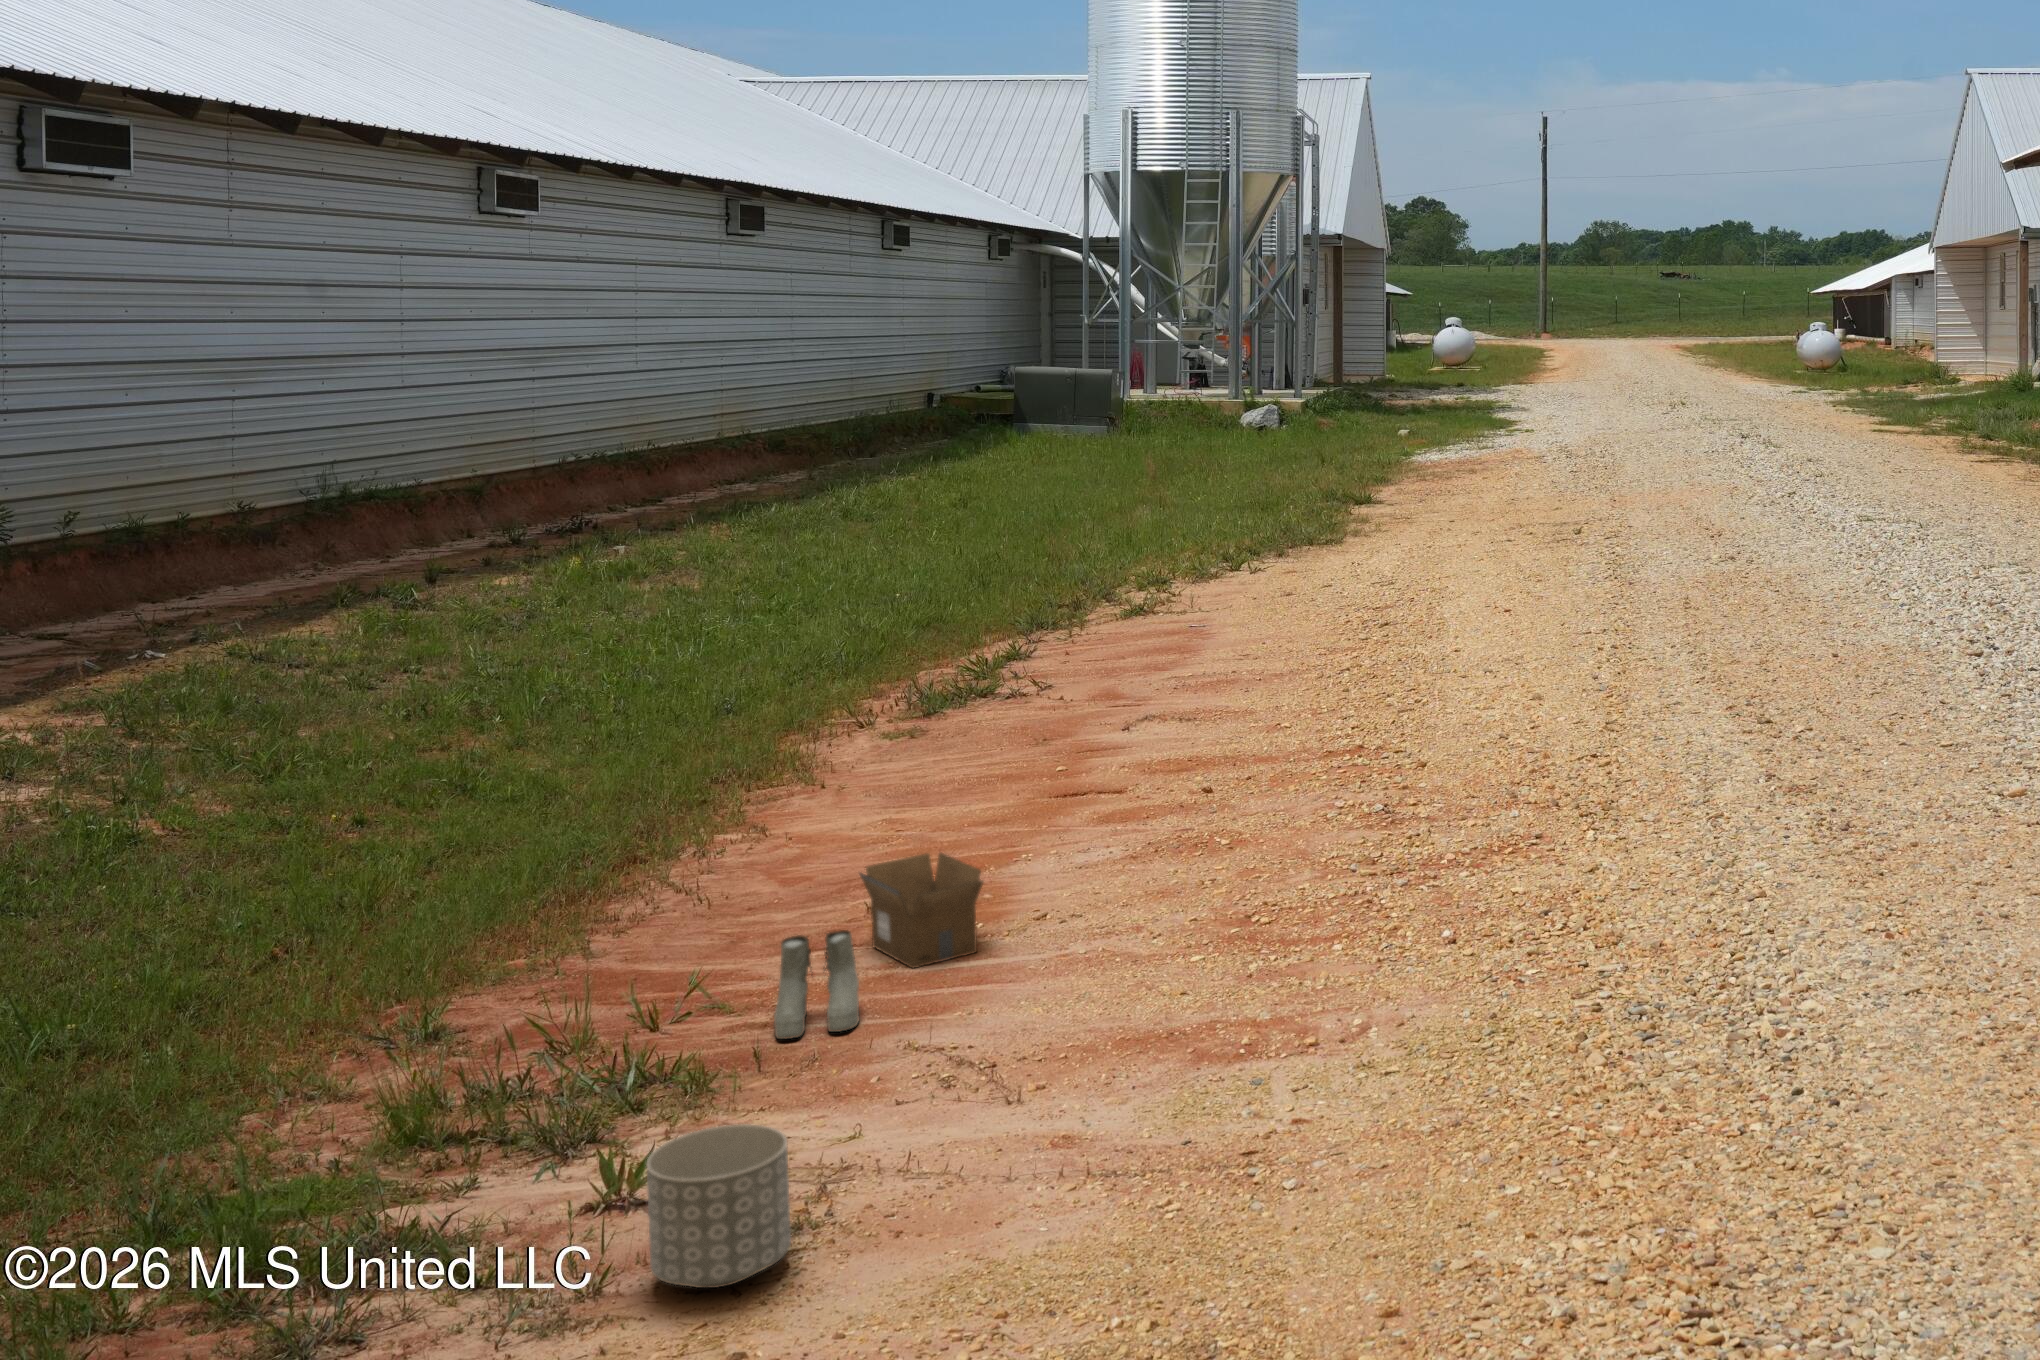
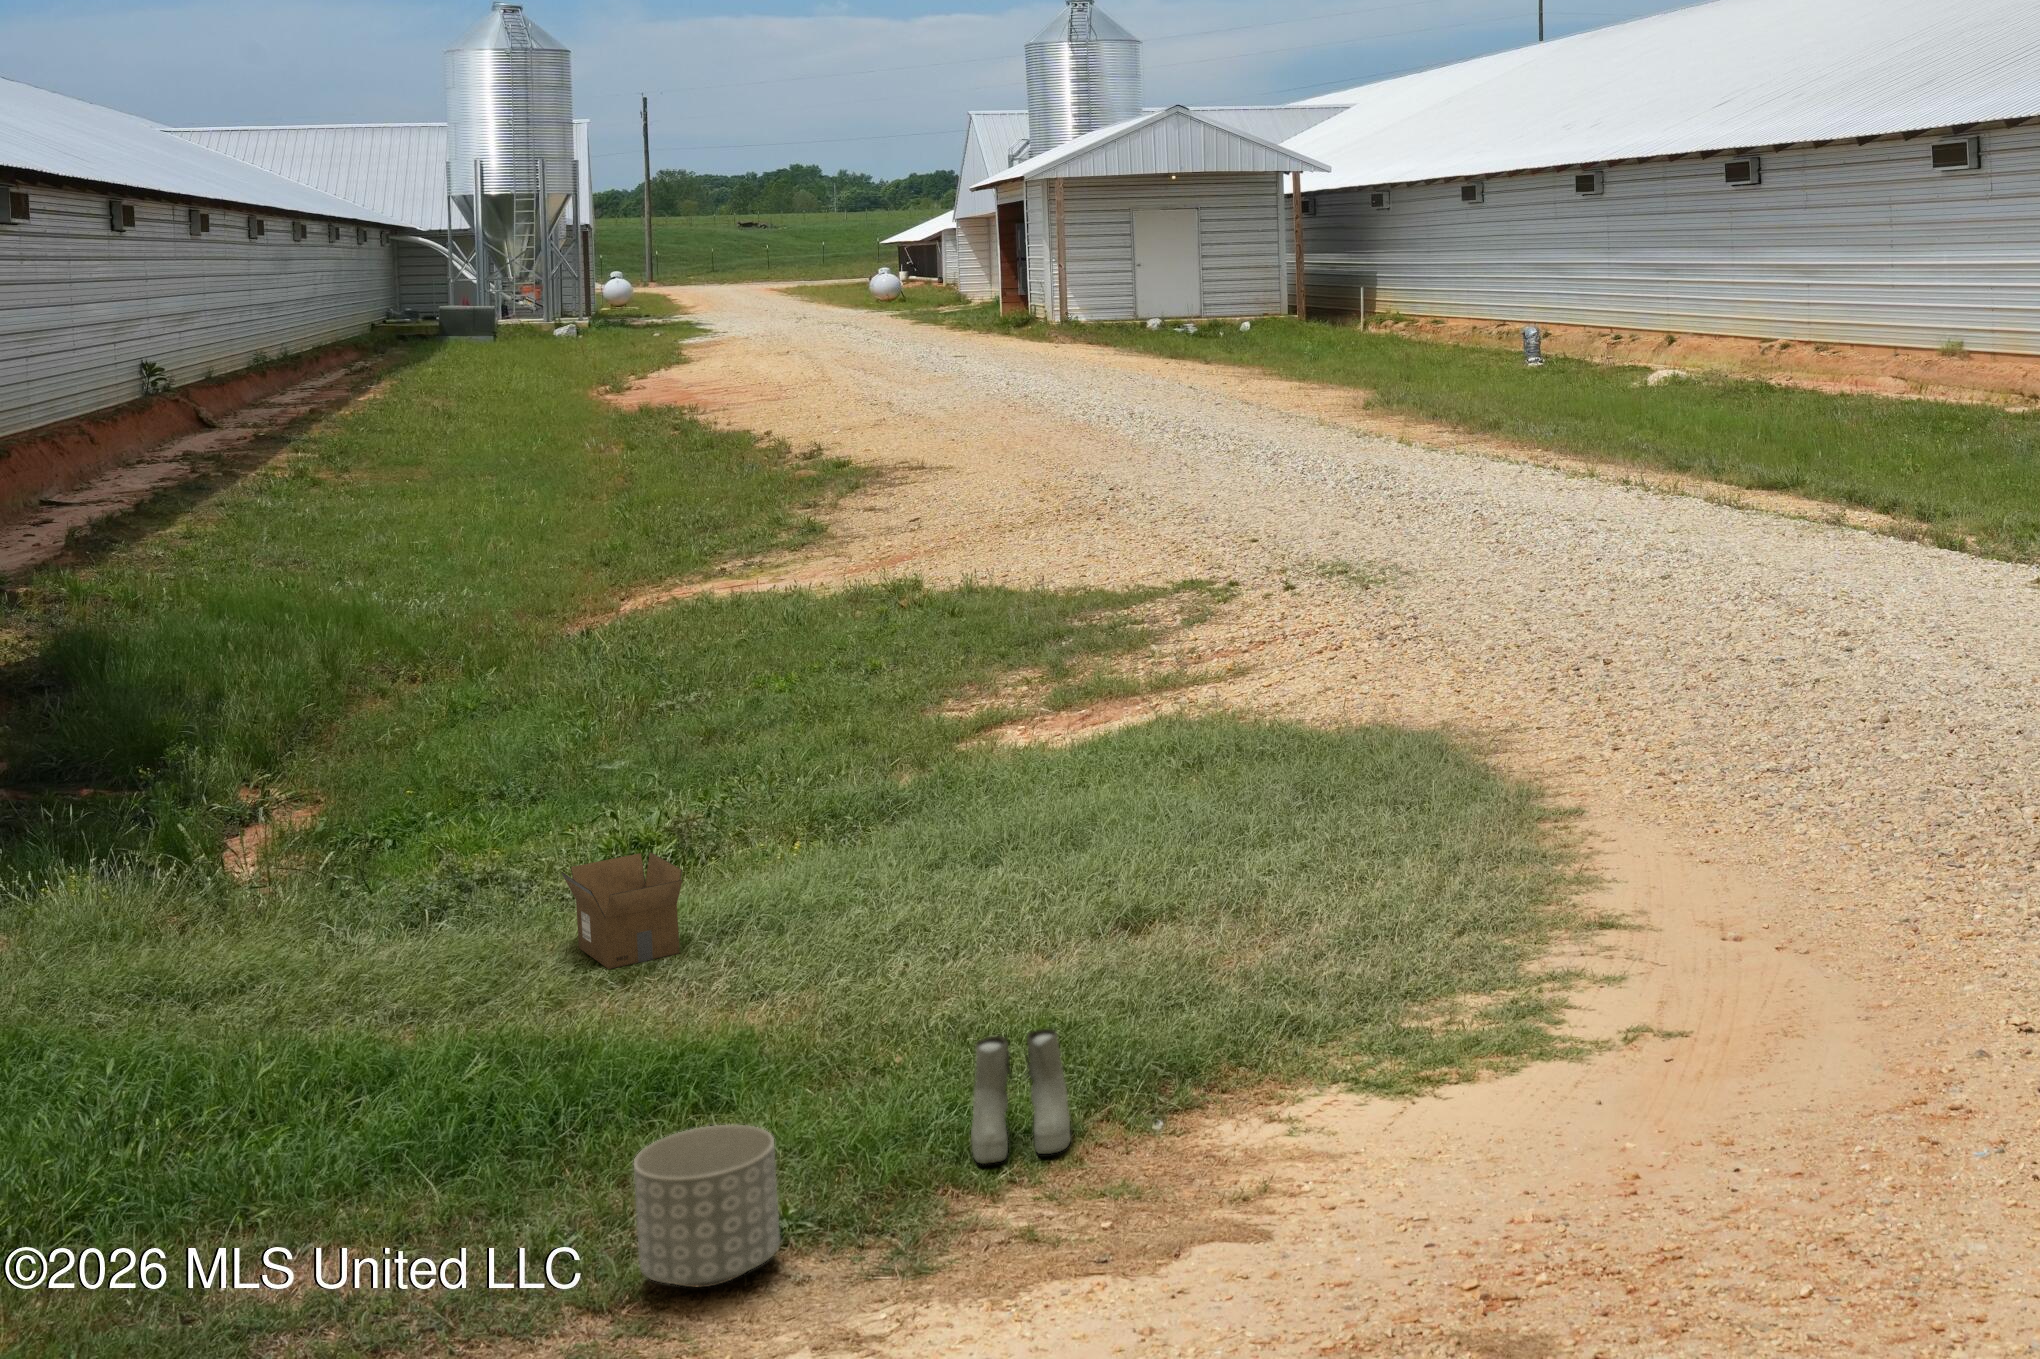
cardboard box: present [860,853,983,968] -> present [562,852,682,969]
boots: present [774,930,859,1039] -> present [971,1029,1071,1164]

